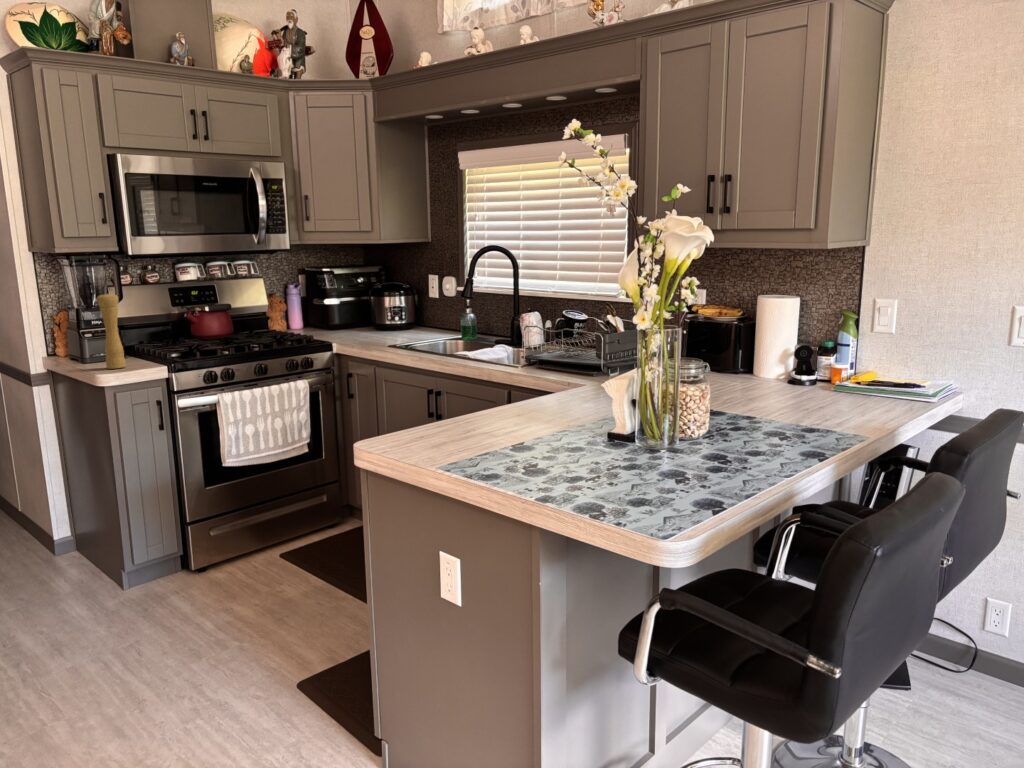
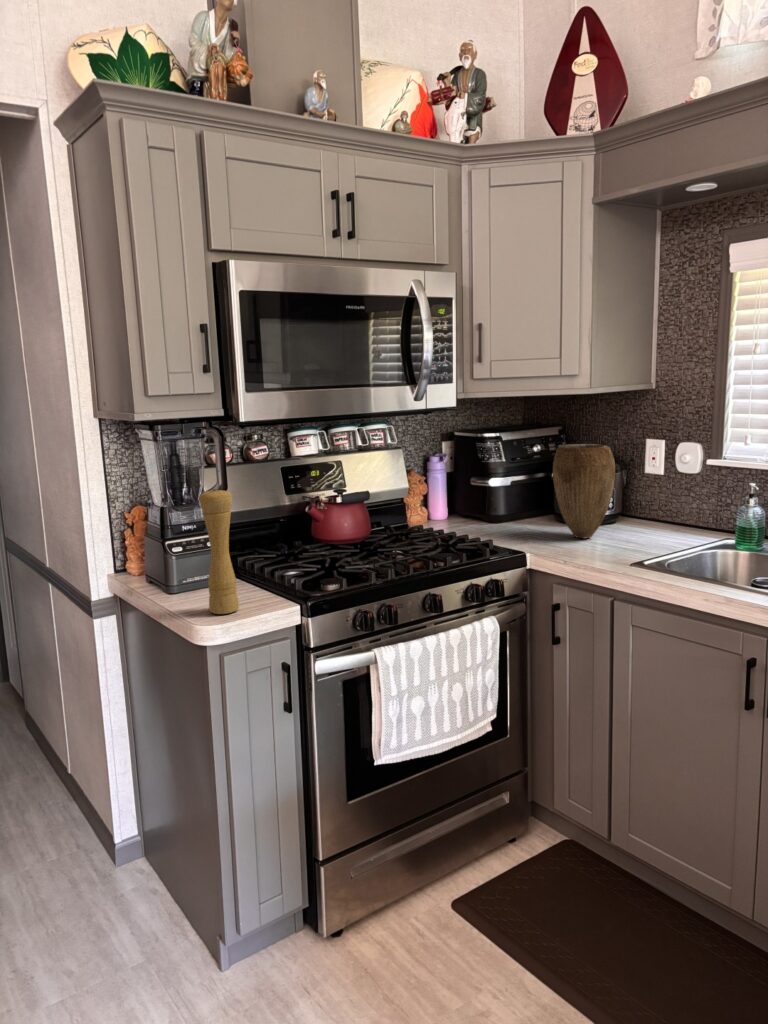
vase: none [355,275,394,335] -> present [553,444,615,538]

